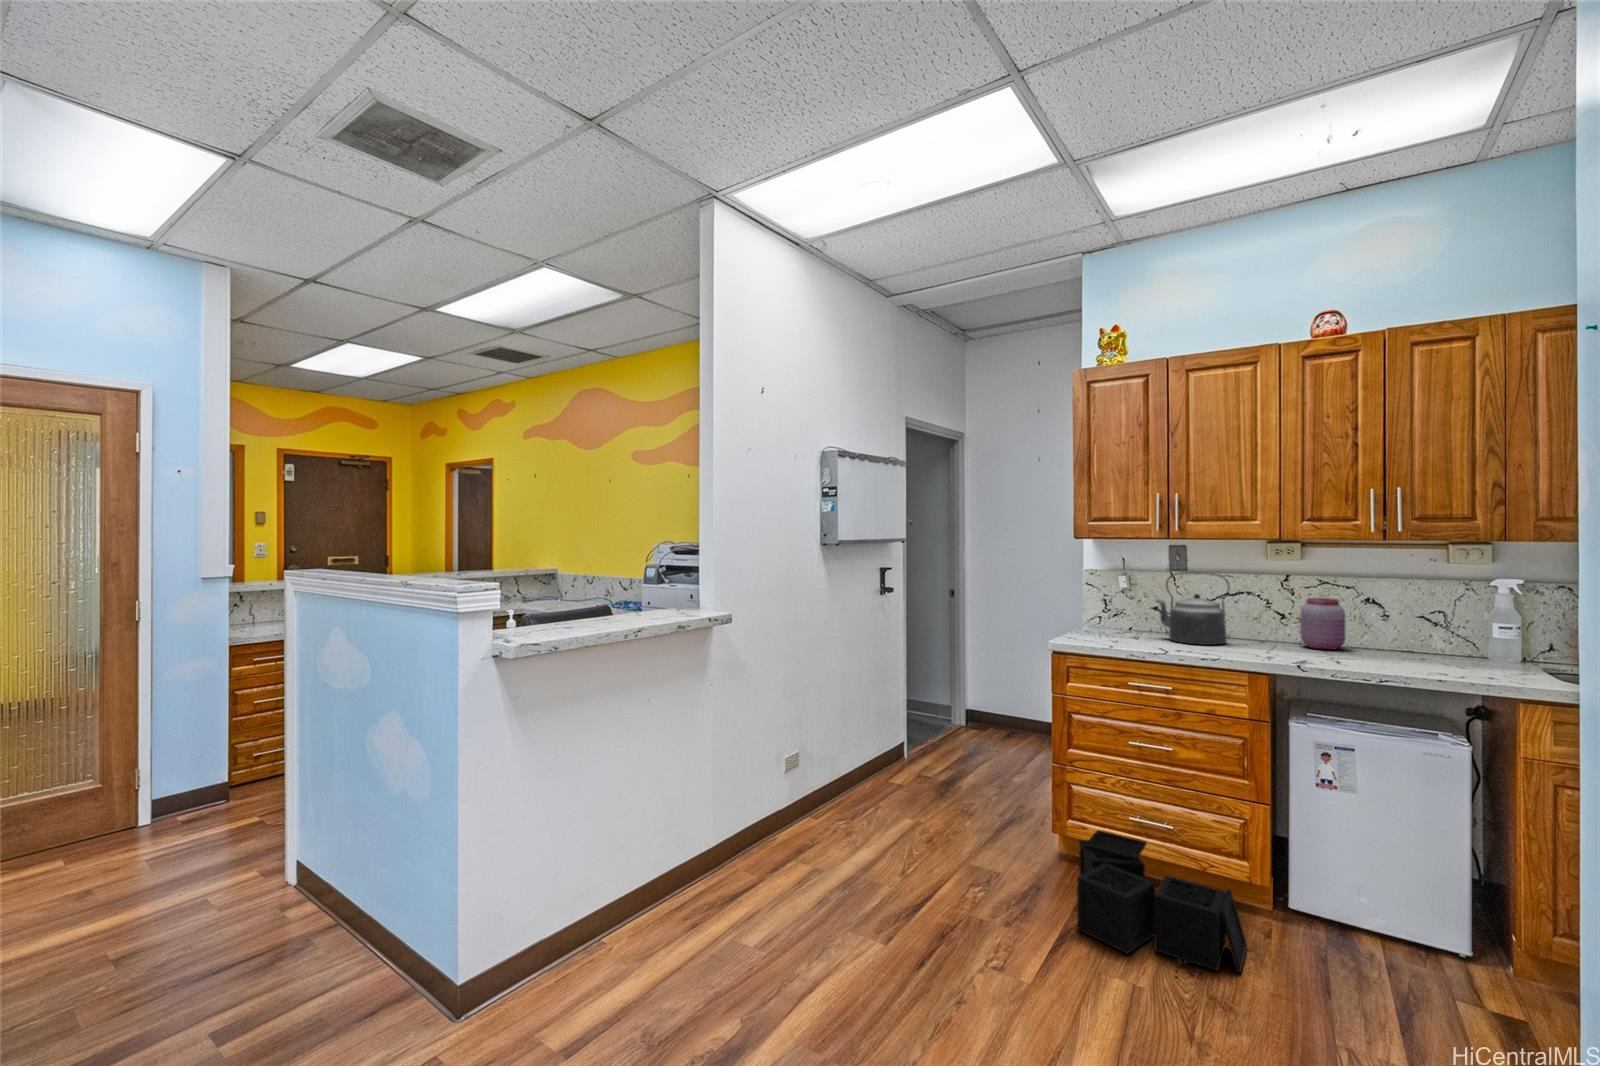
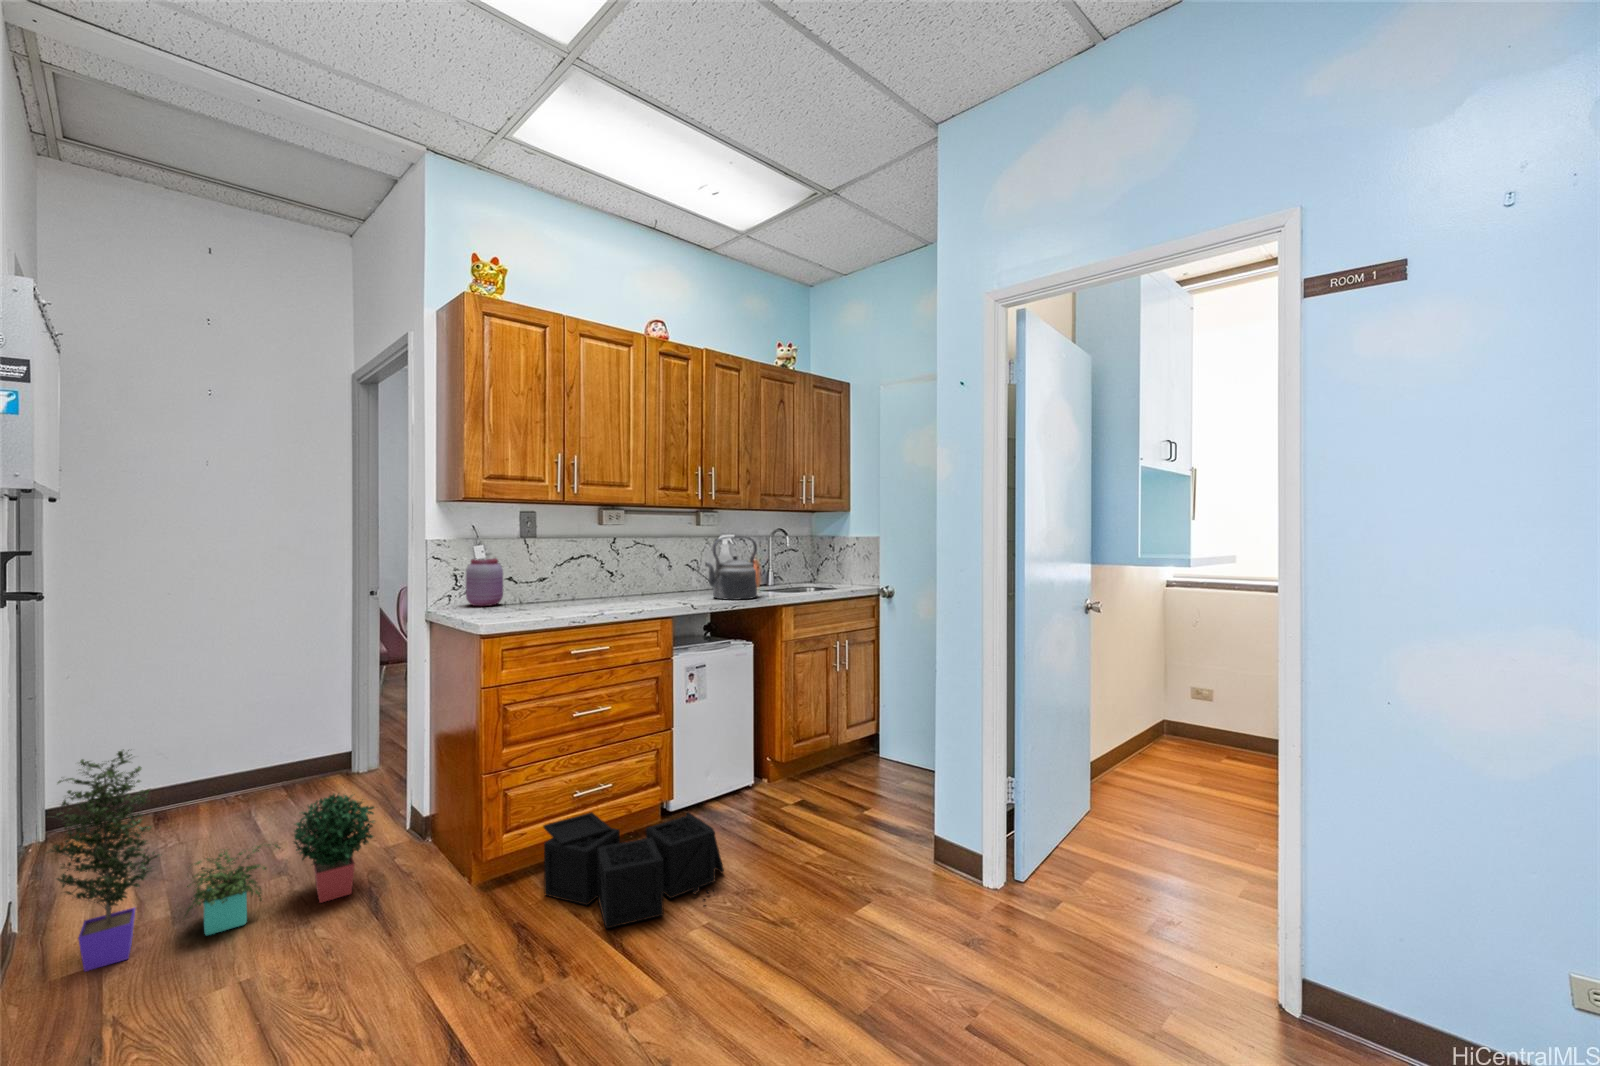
kettle: present [1156,572,1230,645] -> present [705,536,757,600]
jar: present [1300,598,1346,650] -> present [466,558,503,606]
potted plant: none [868,678,1013,819] -> present [49,749,374,971]

